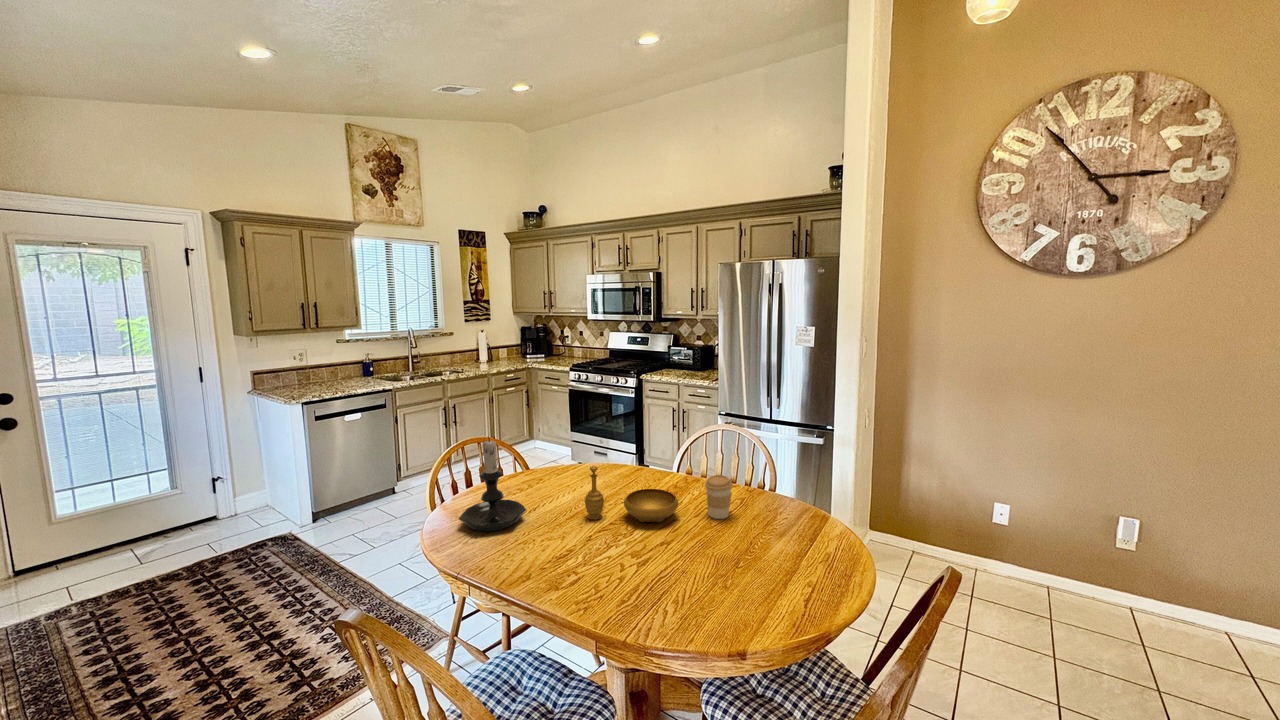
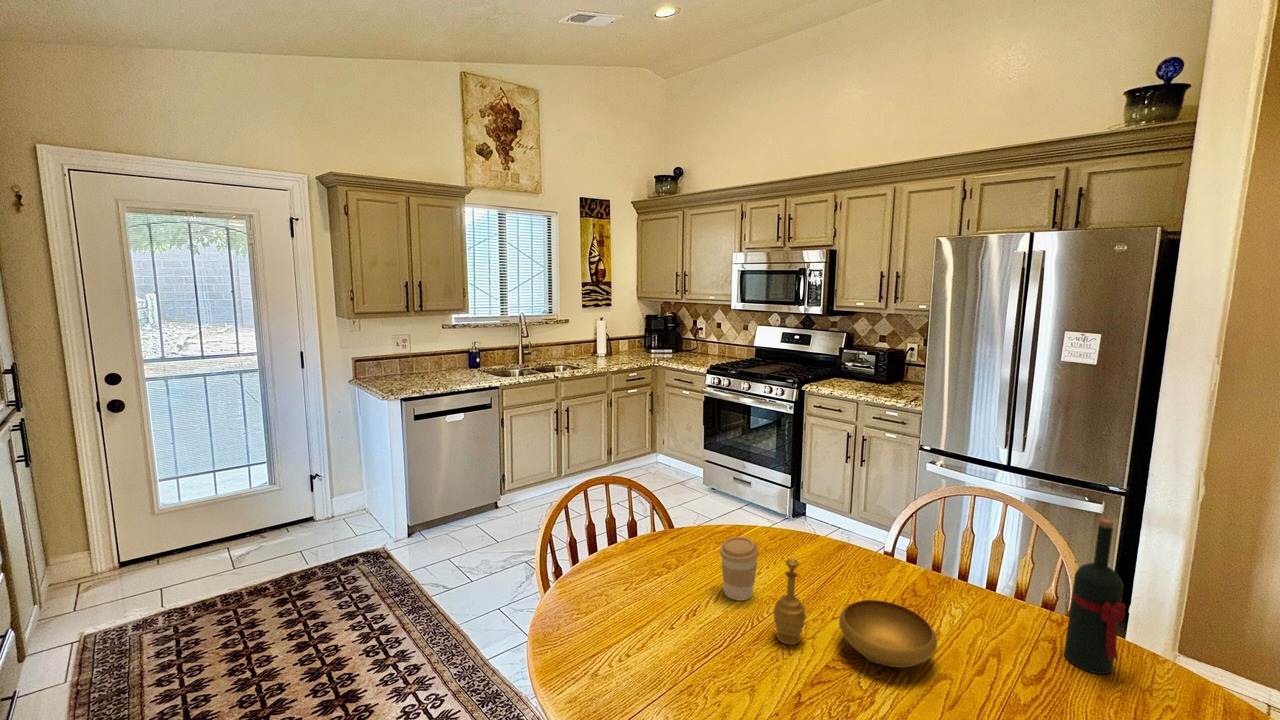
wine bottle: none [751,424,775,512] -> present [1064,519,1125,674]
candle holder: present [459,437,526,531] -> none [581,497,681,645]
coffee cup: present [705,475,732,519] -> present [720,537,759,601]

